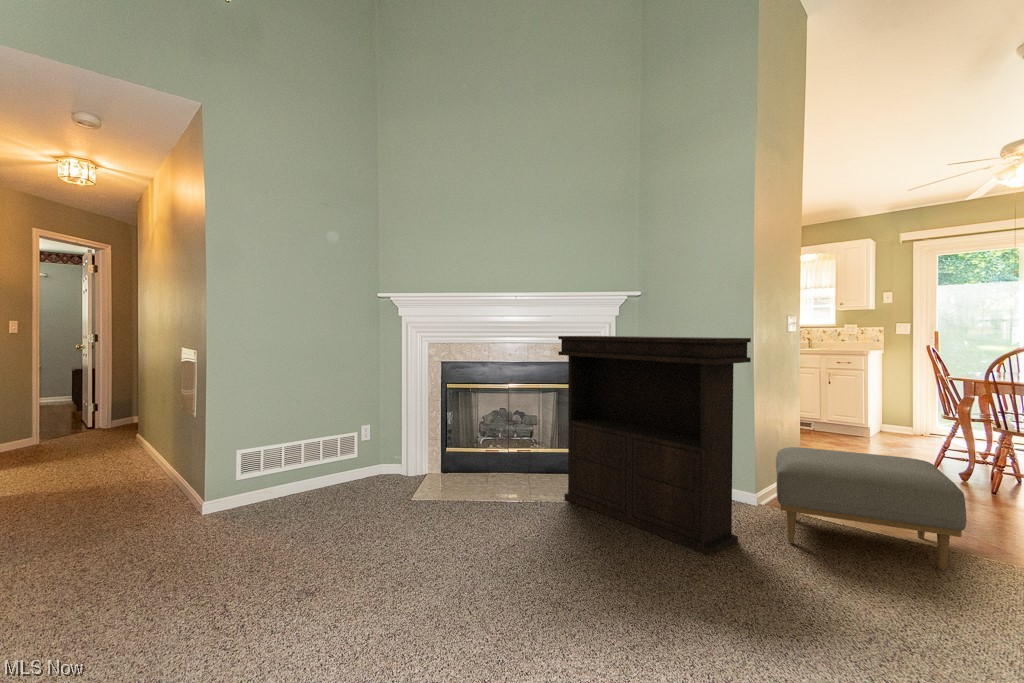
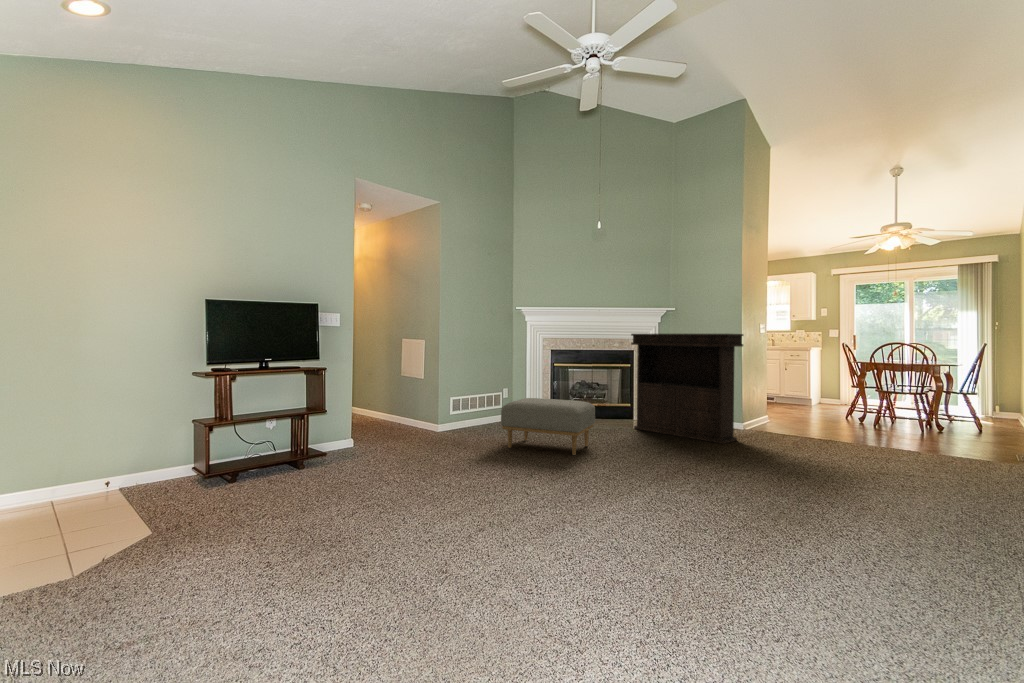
ottoman: present [776,447,967,570] -> present [501,398,595,455]

